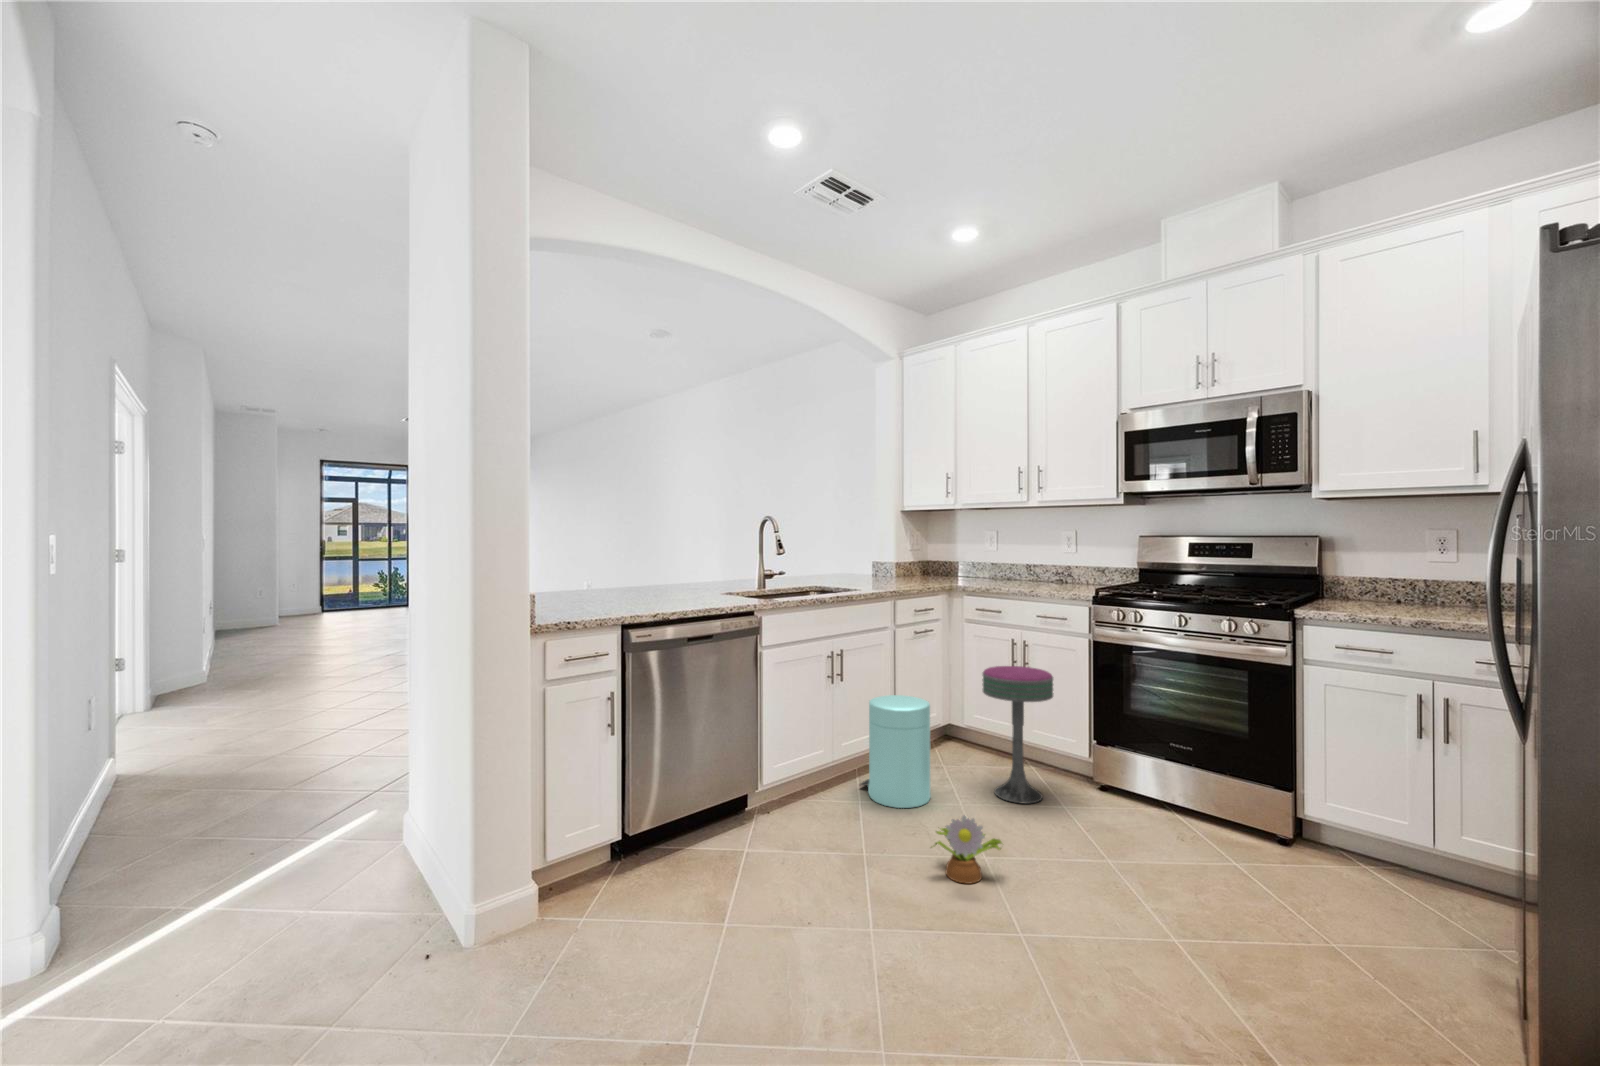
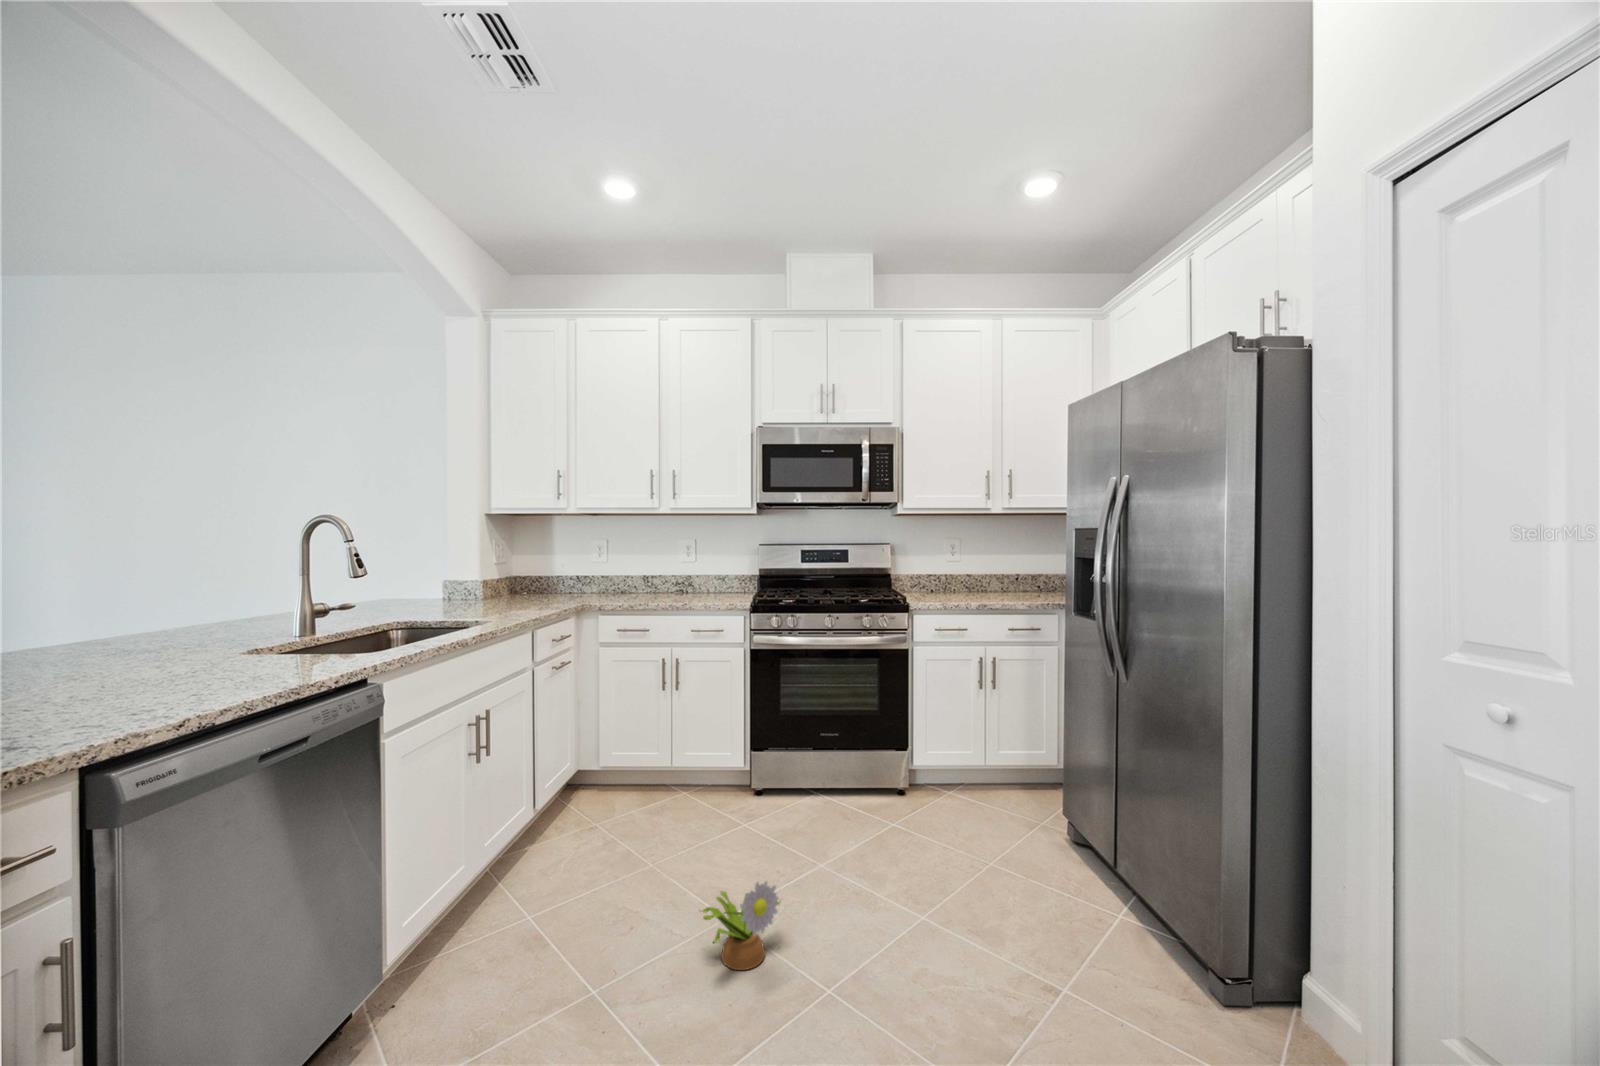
bar stool: present [982,666,1053,804] -> none [658,685,733,841]
trash can: present [860,695,931,808] -> none [515,751,620,913]

